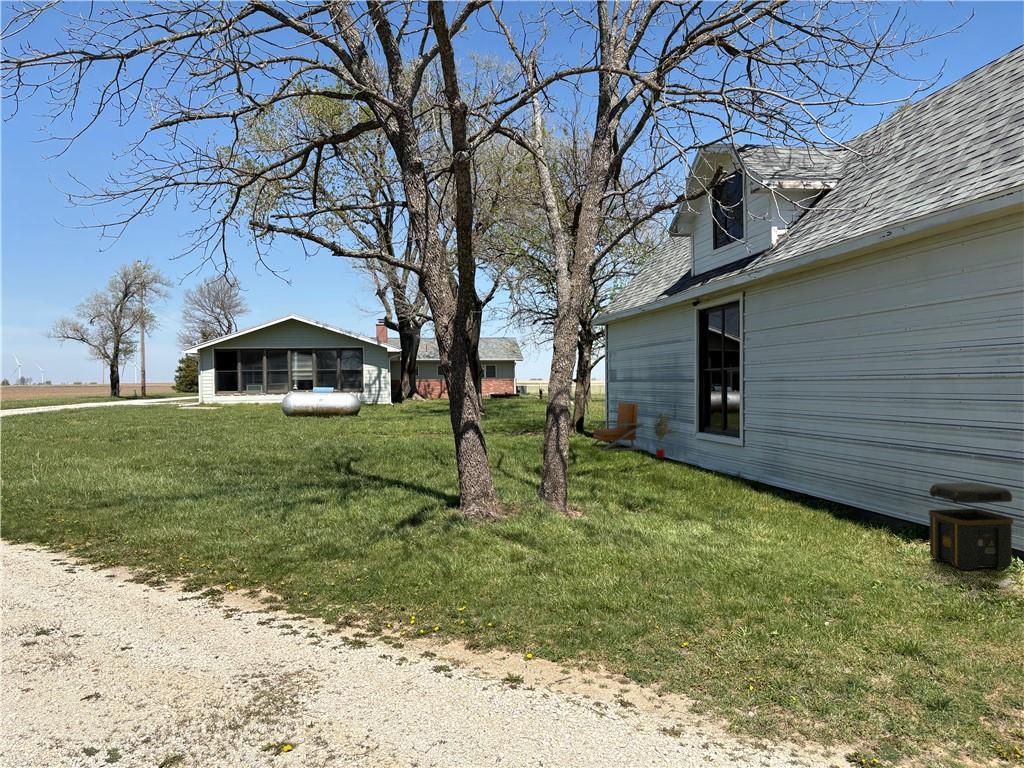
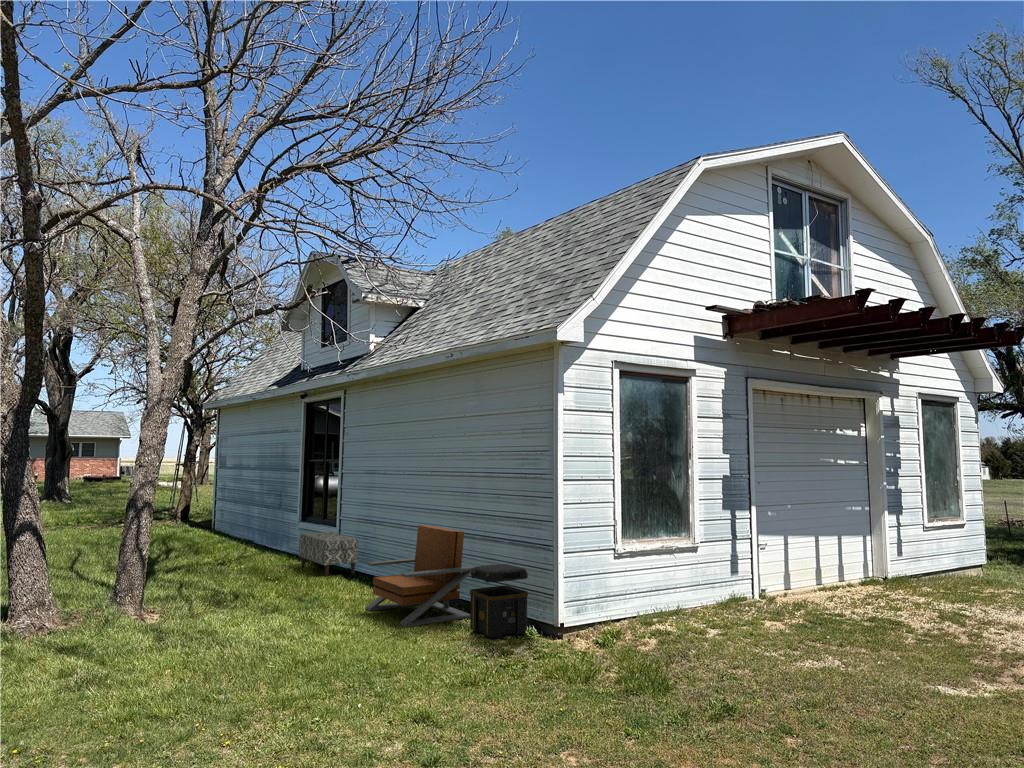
lounge chair: present [591,403,643,451] -> present [366,525,473,627]
potted tree: present [654,412,677,458] -> none [255,502,281,549]
bench: none [702,443,767,488] -> present [299,532,358,576]

